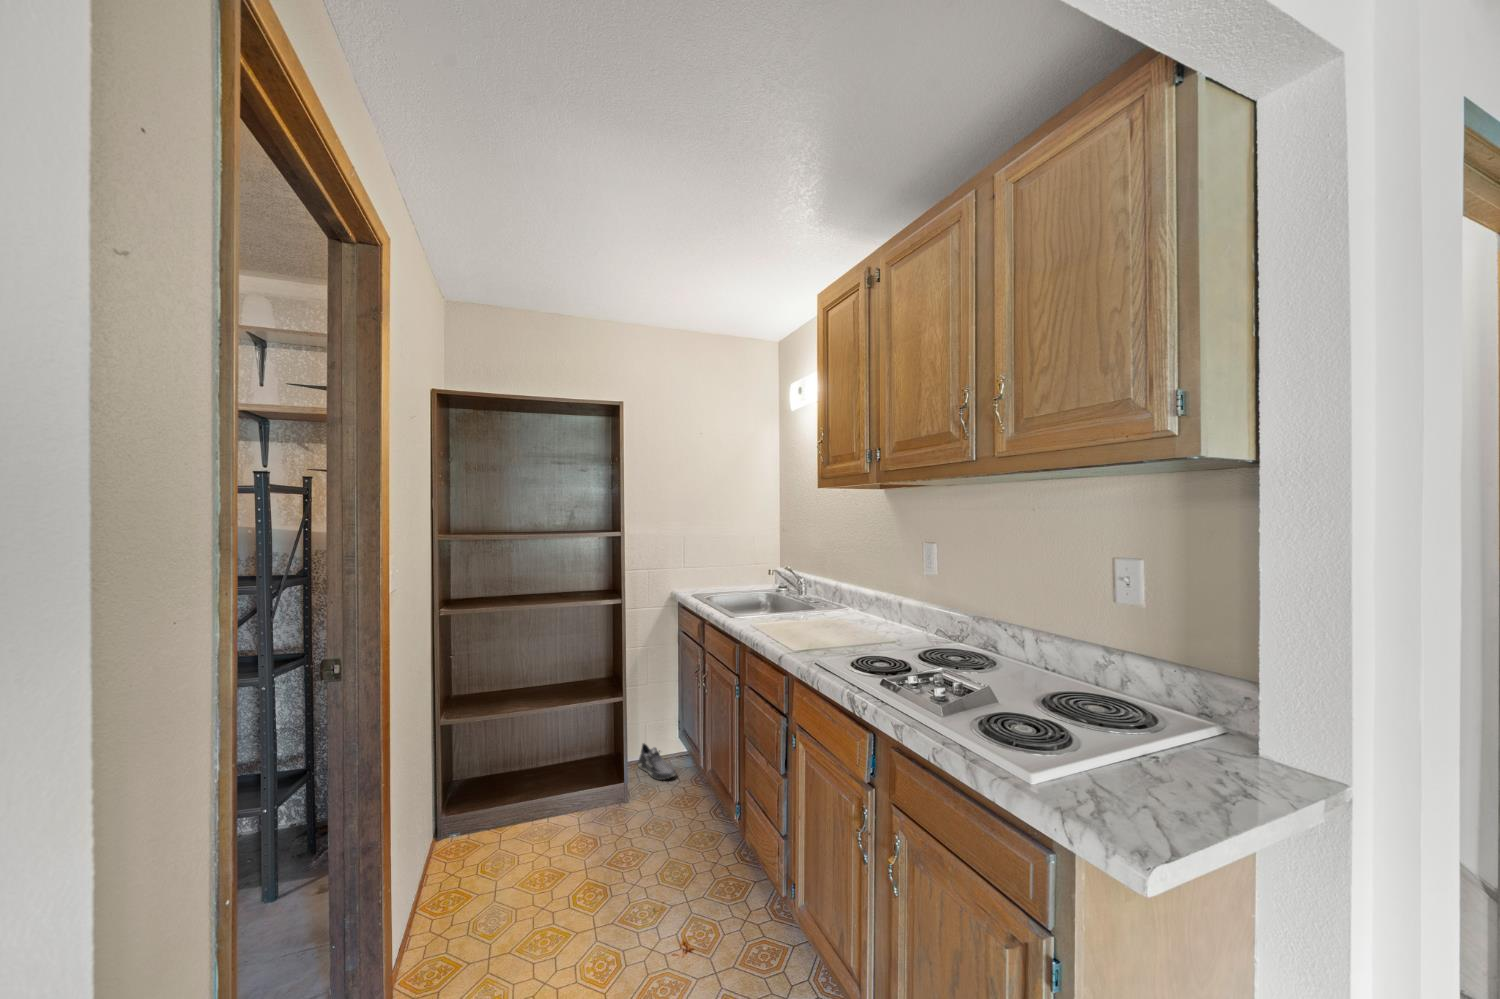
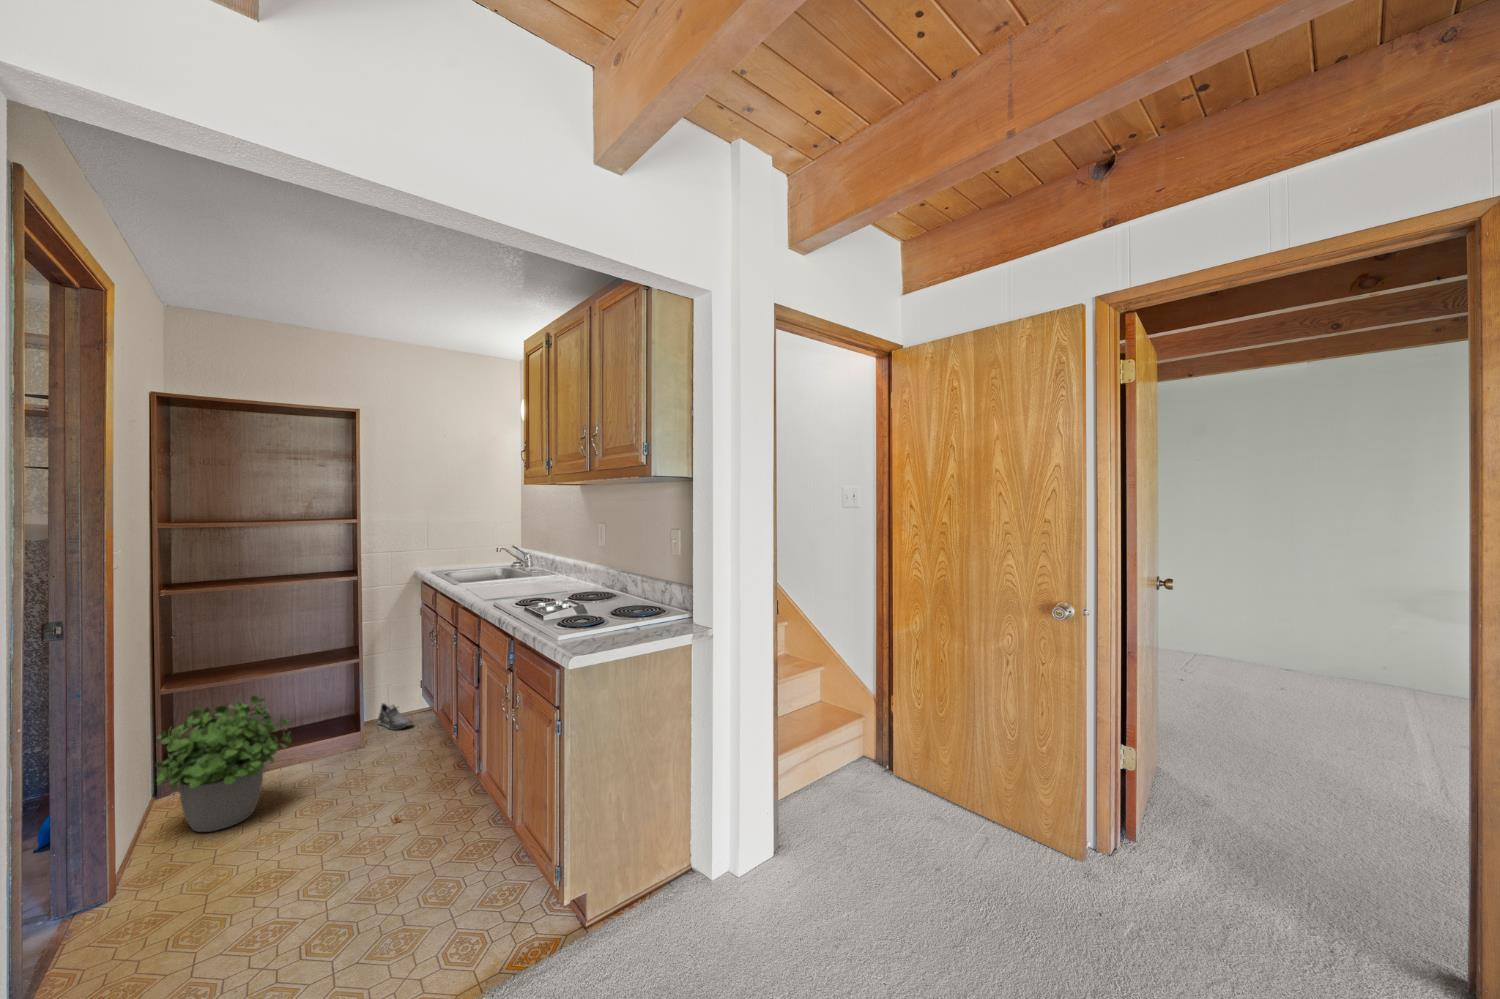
potted plant: none [430,750,568,927] -> present [155,696,292,832]

